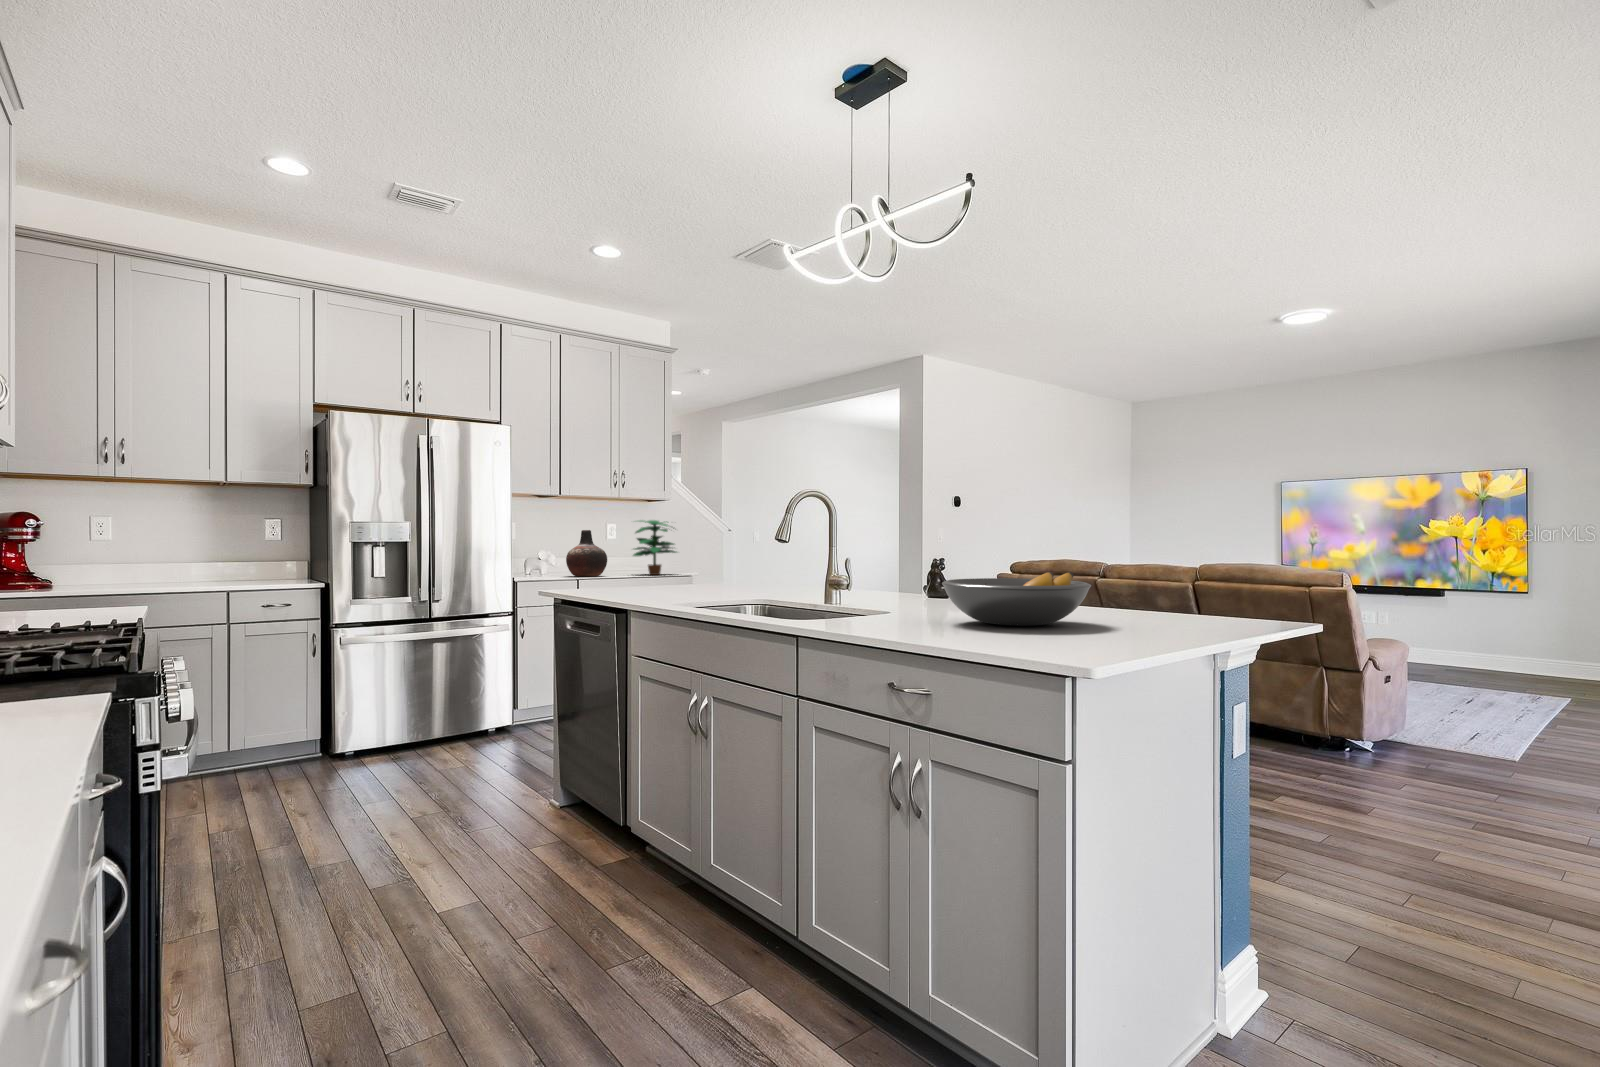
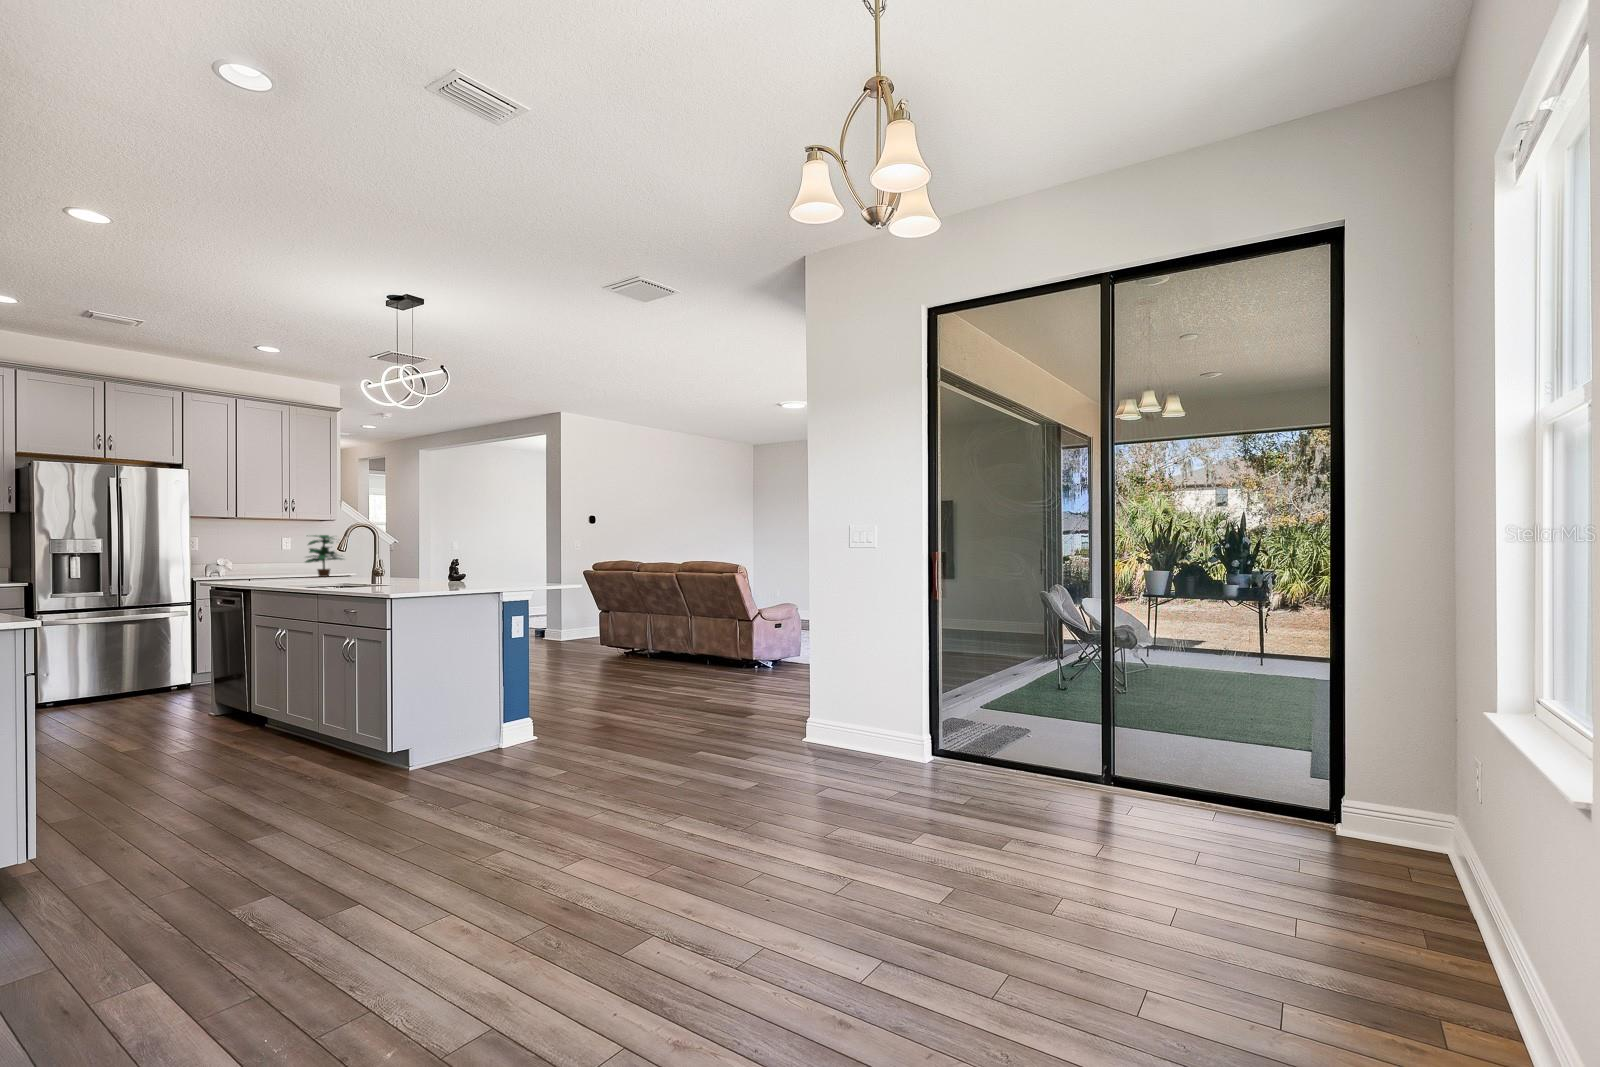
vase: present [566,530,607,577] -> none [245,543,281,578]
fruit bowl: present [942,572,1091,626] -> none [392,561,465,585]

